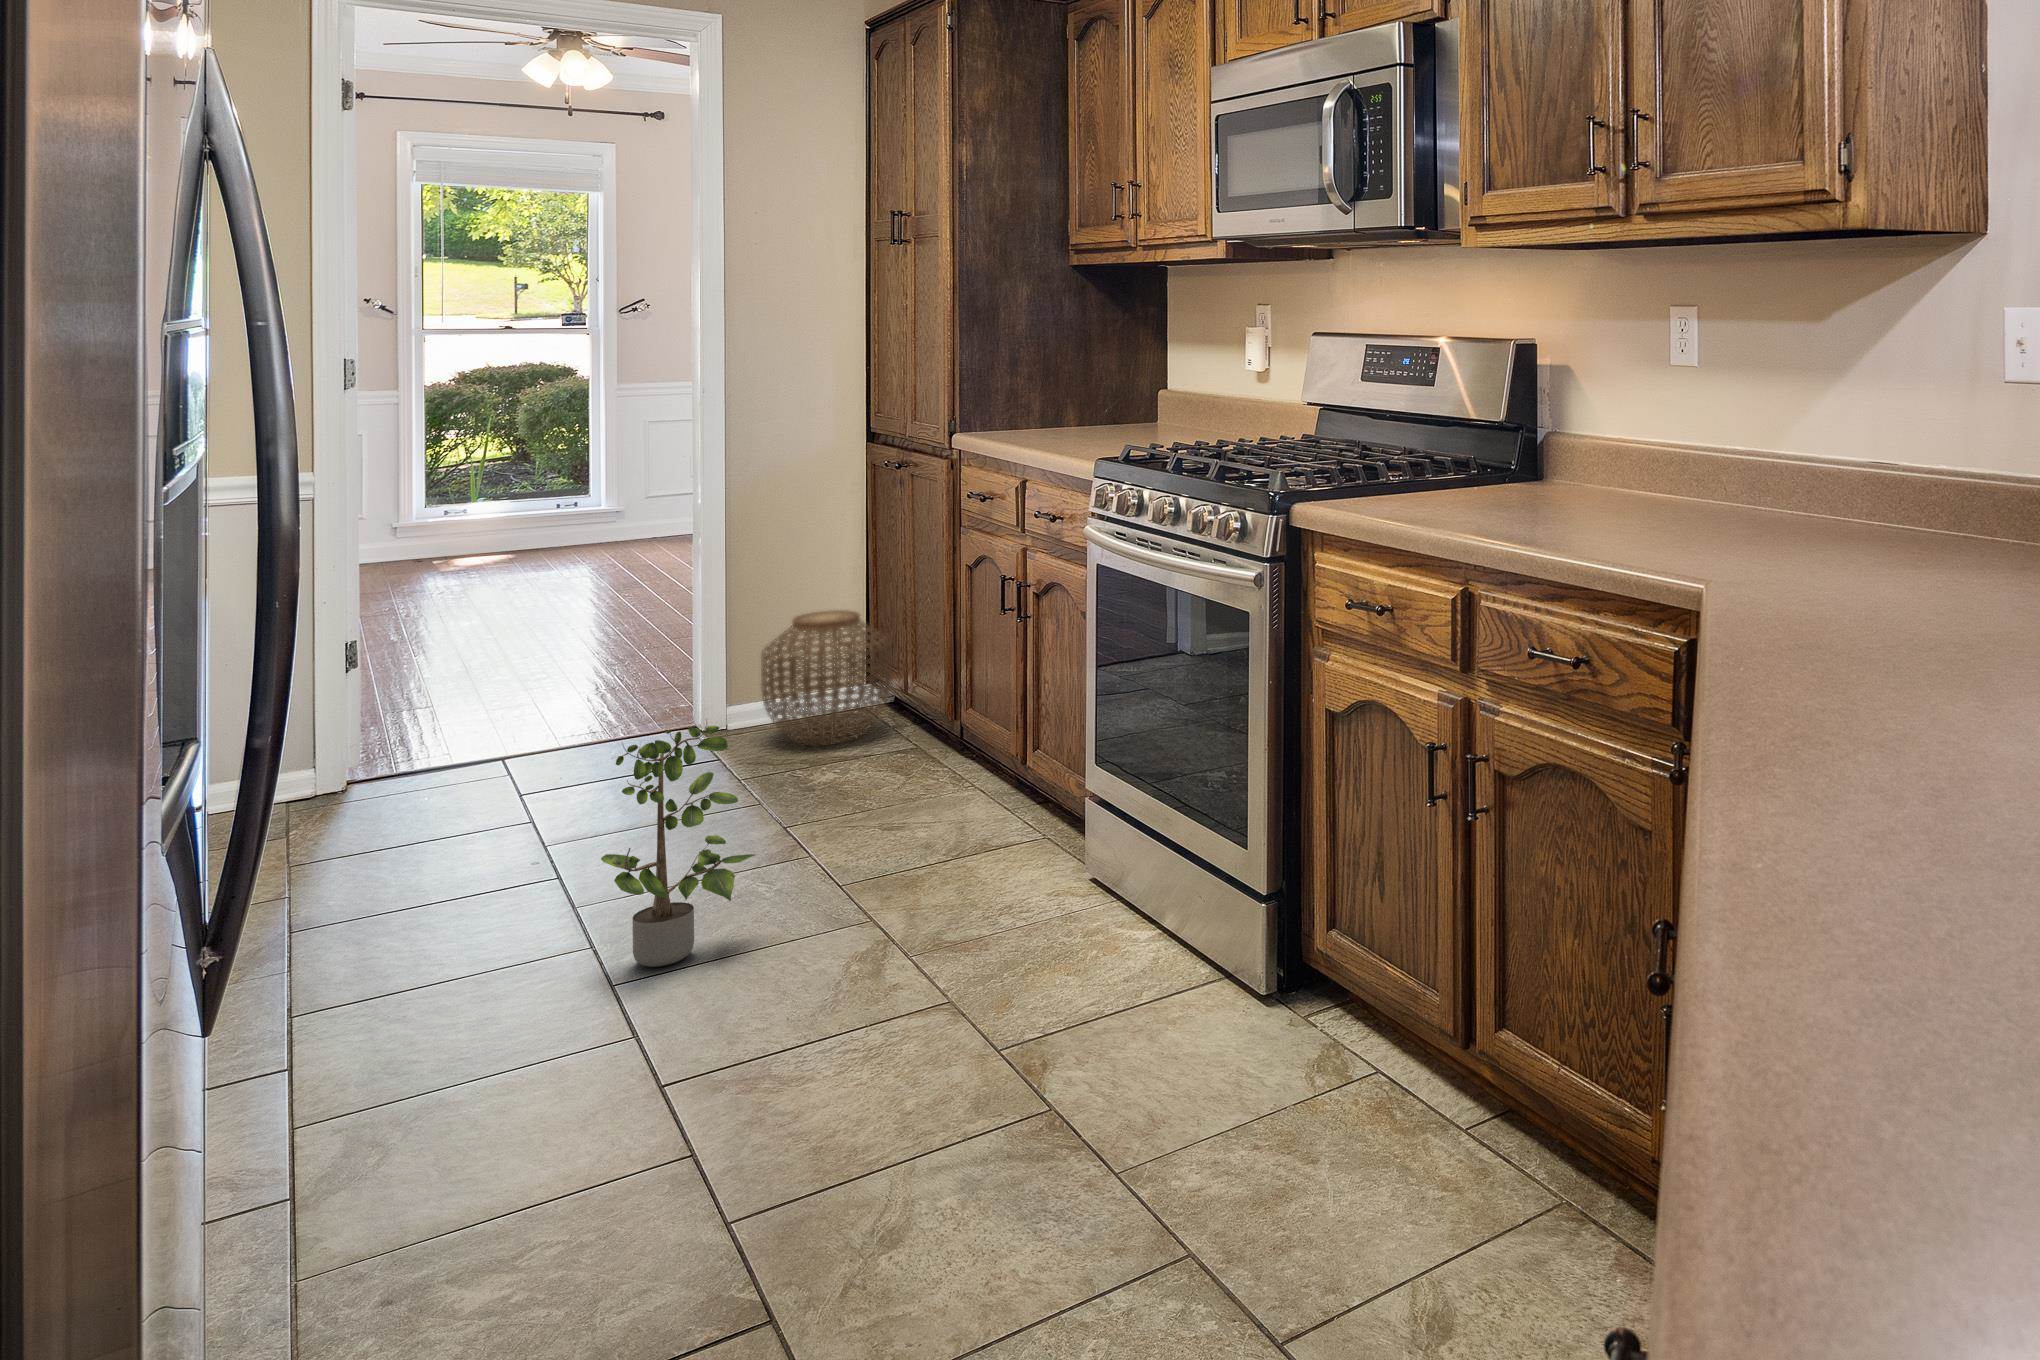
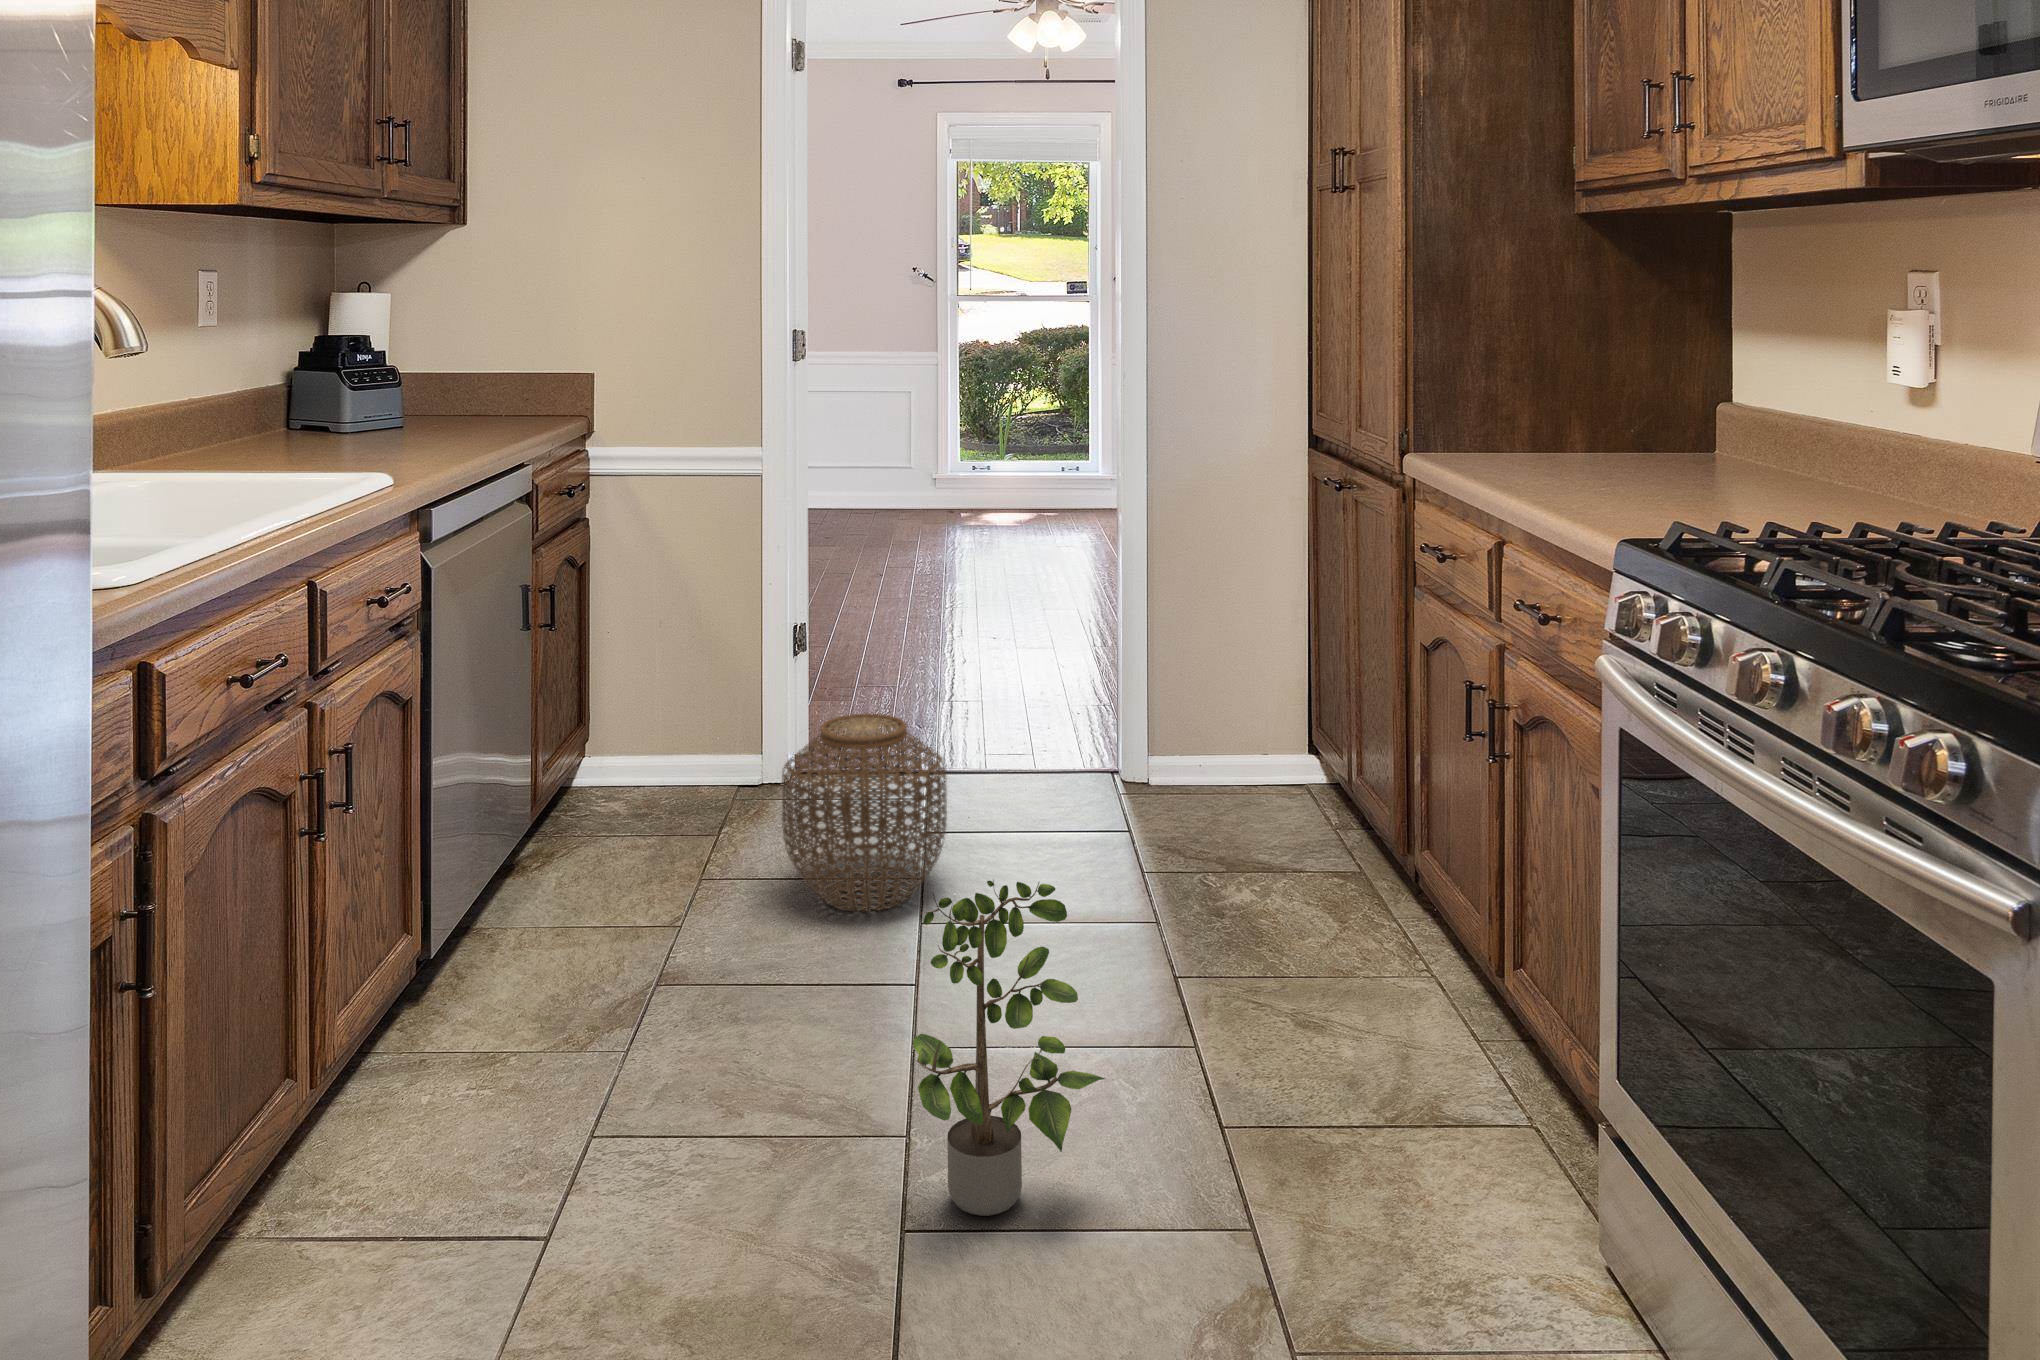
woven basket: present [762,610,891,745] -> present [782,713,947,912]

